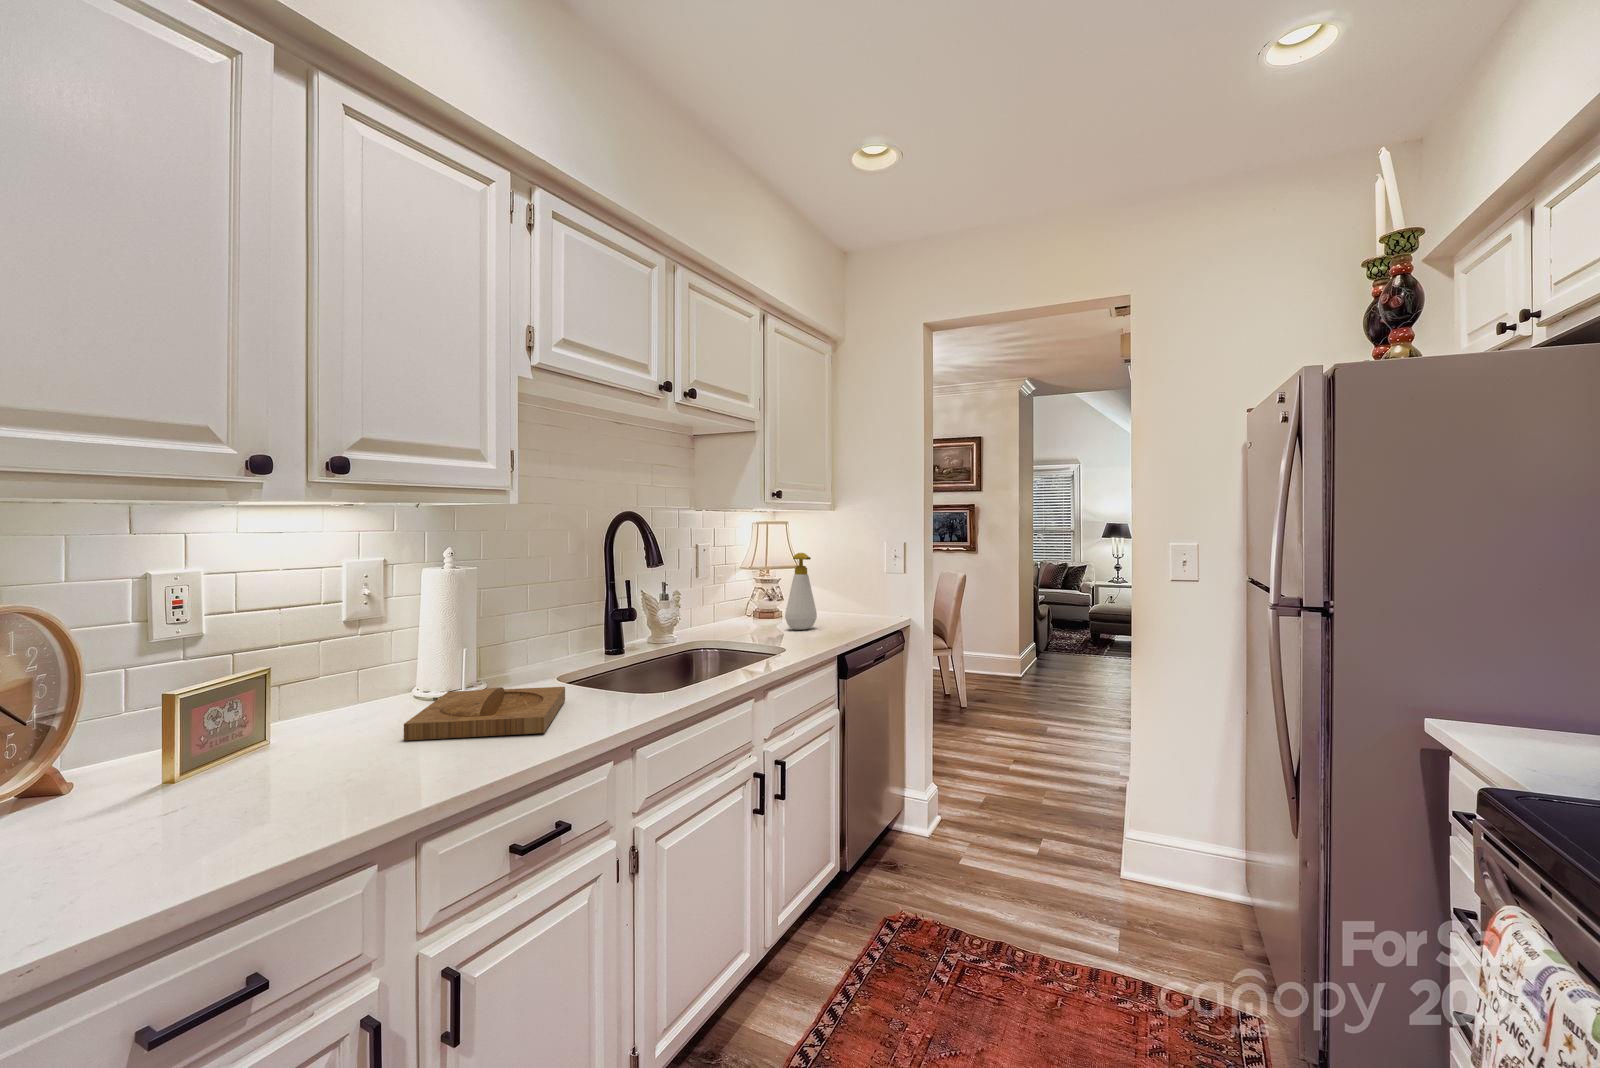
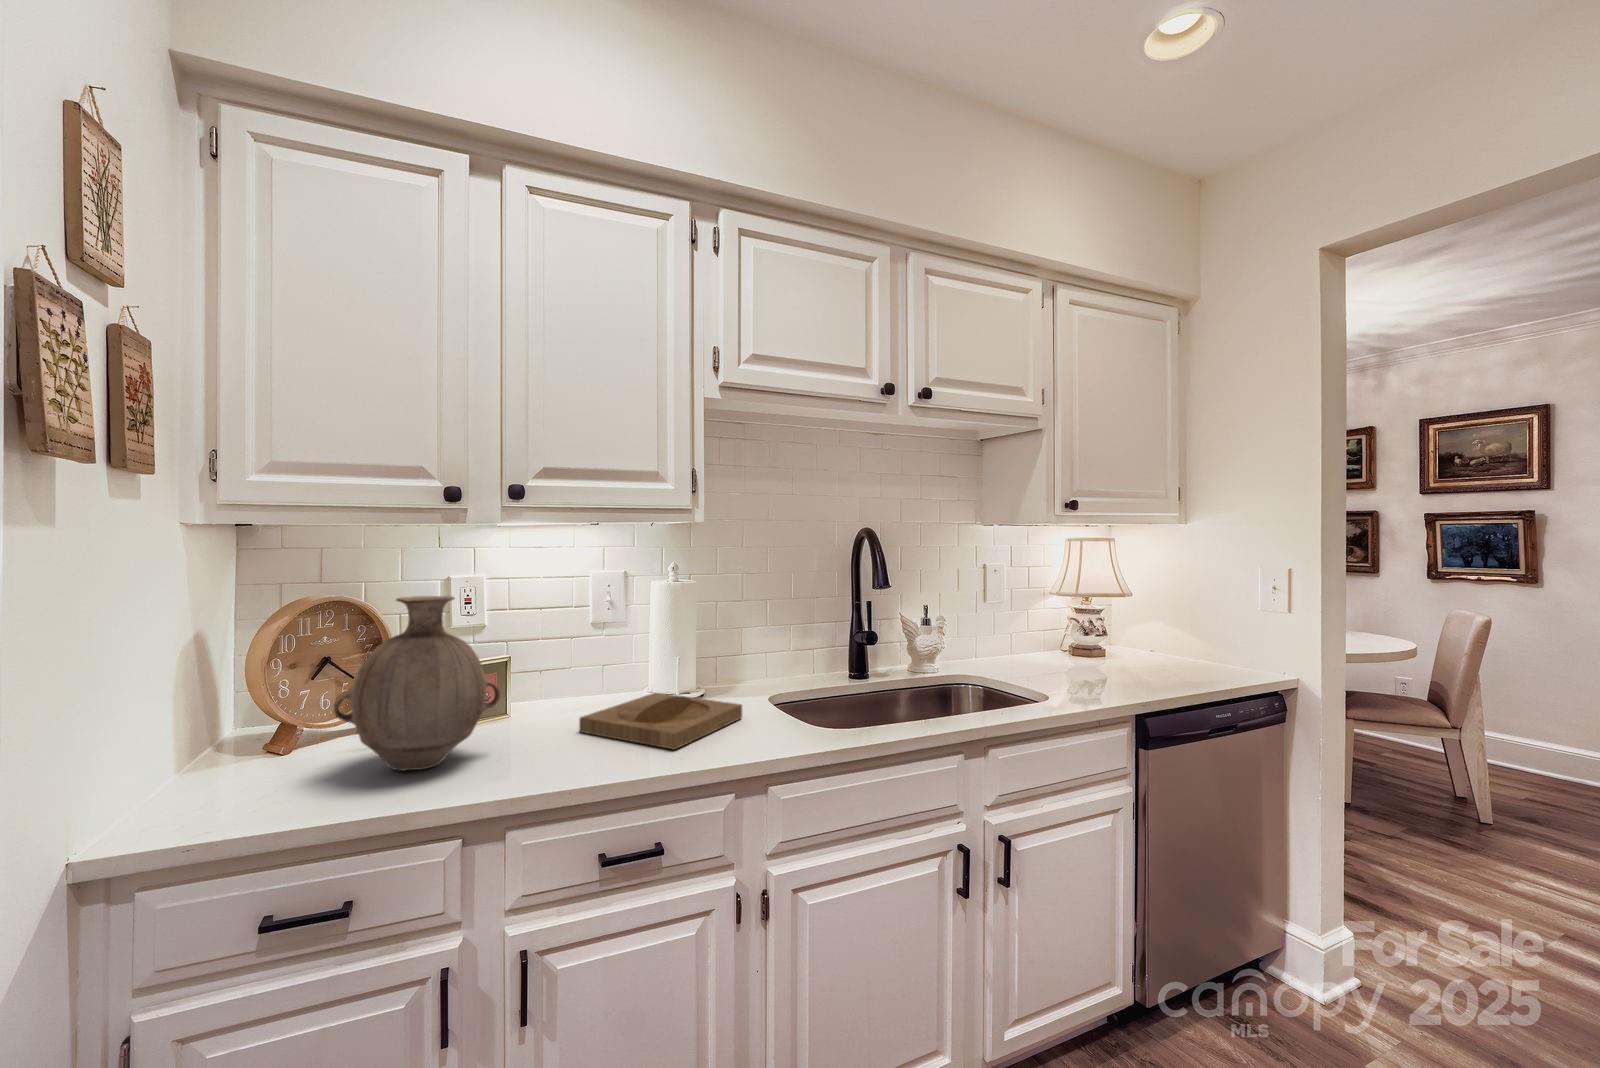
soap bottle: present [785,553,817,630] -> none [1081,576,1126,674]
vase: none [121,592,340,817] -> present [334,596,500,771]

